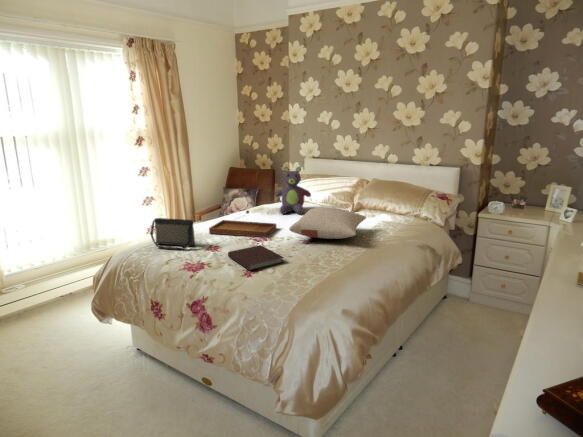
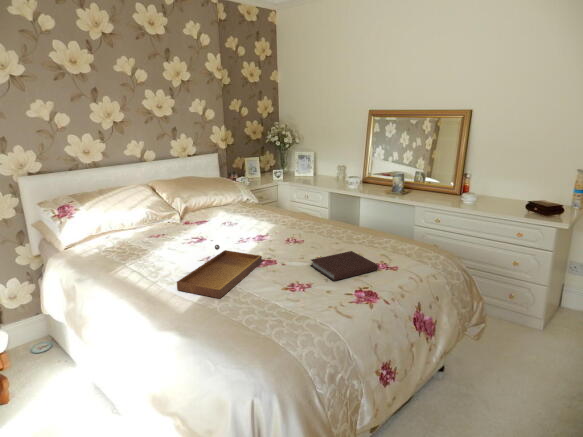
stuffed bear: present [275,167,311,214] -> none [116,181,170,251]
pillow: present [289,207,366,239] -> none [225,205,317,240]
handbag: present [151,218,195,250] -> none [246,270,298,341]

